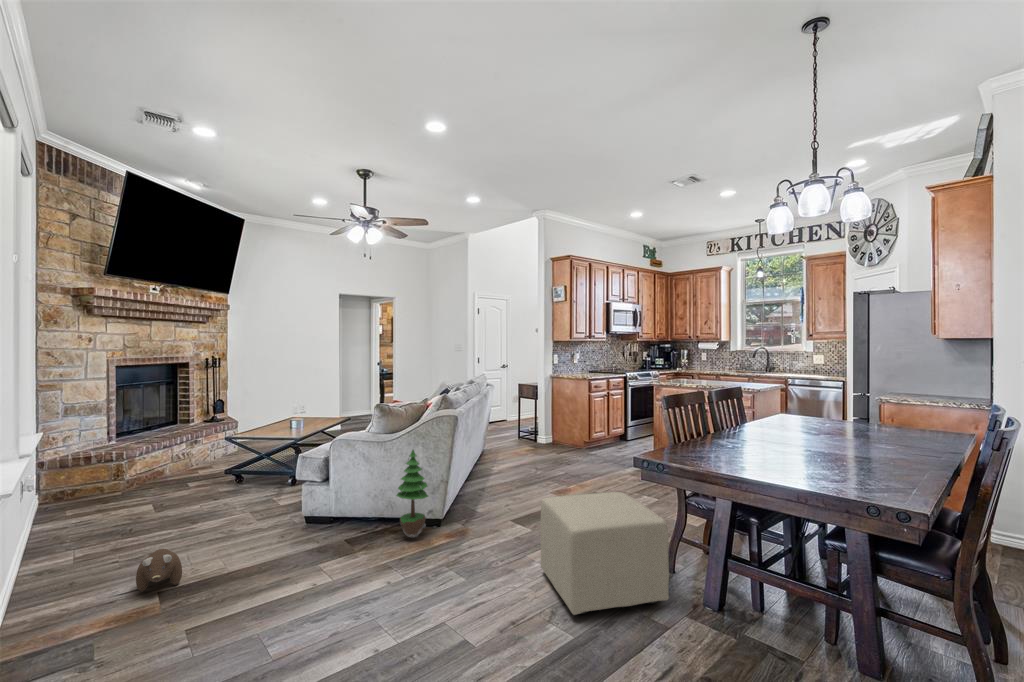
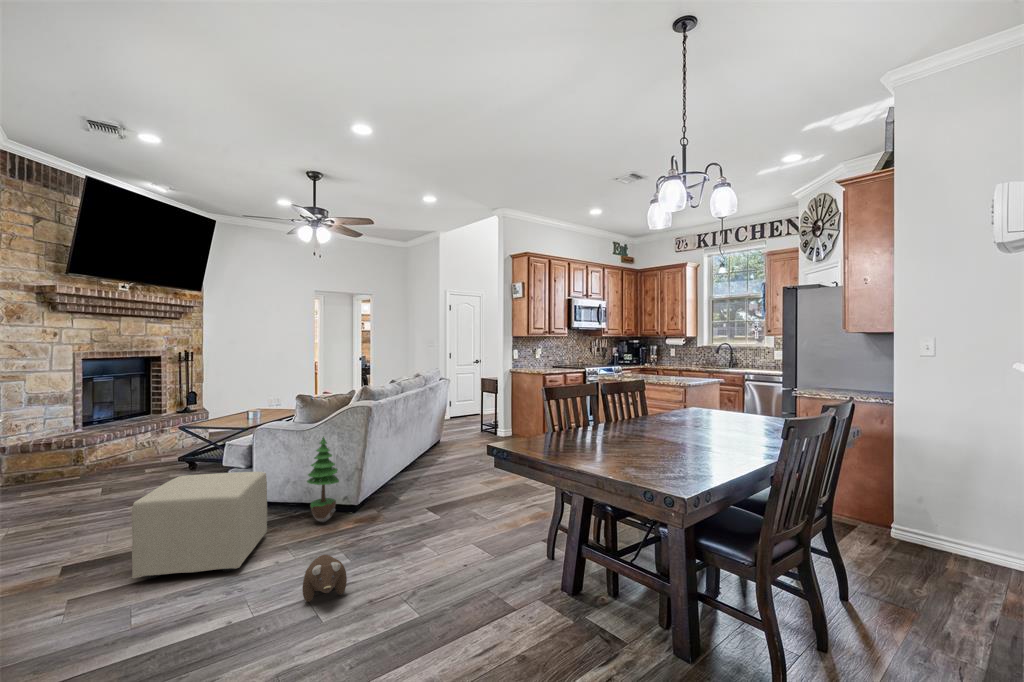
ottoman: present [540,492,669,615] -> present [131,472,267,579]
plush toy: present [136,549,182,592] -> present [303,555,347,602]

